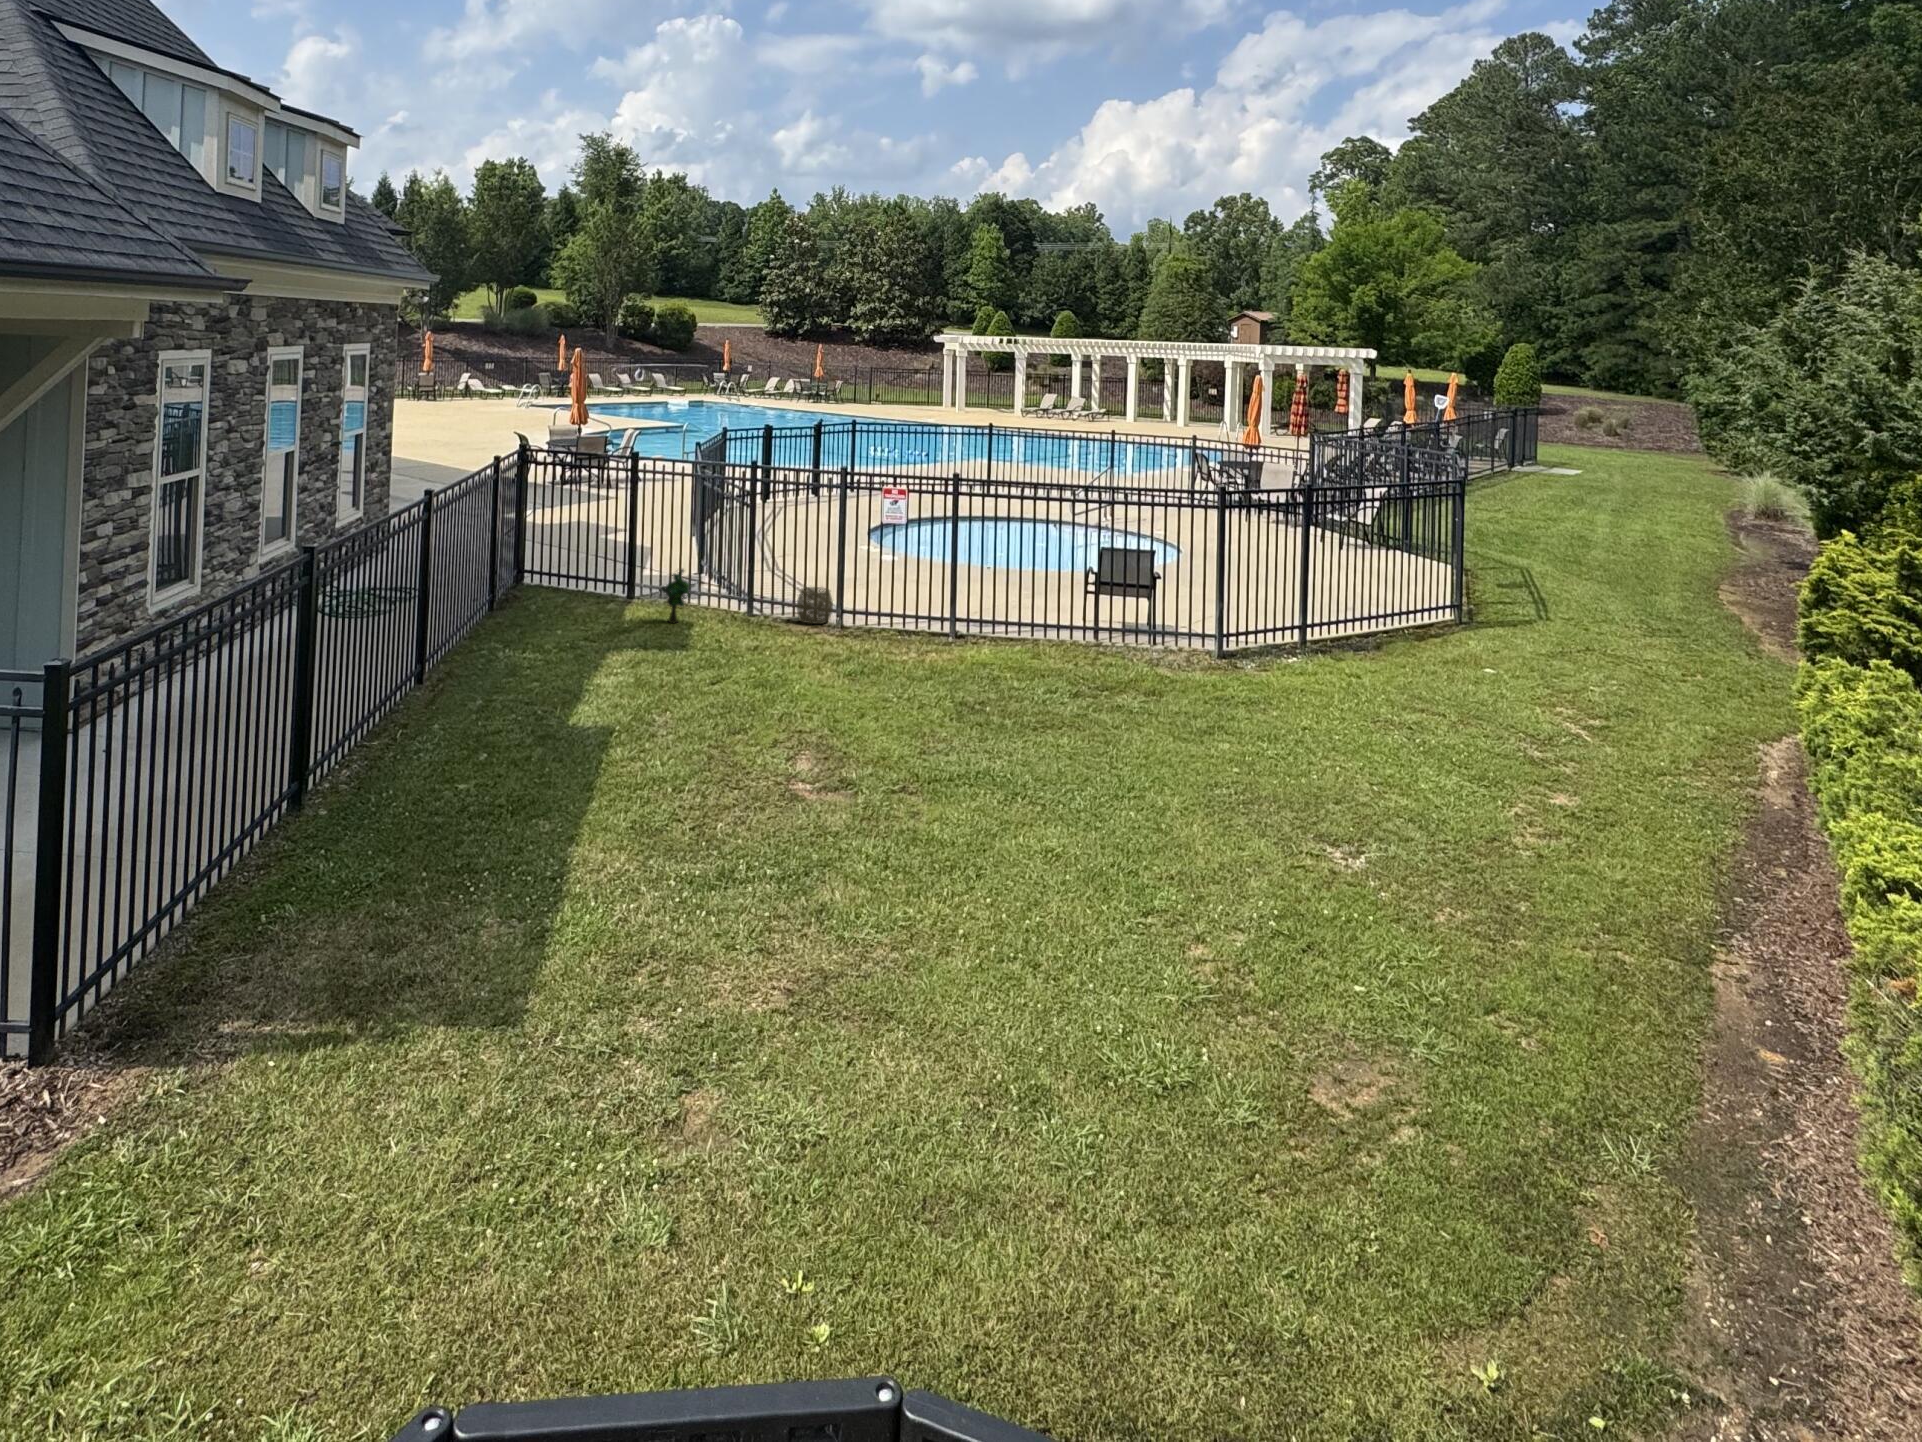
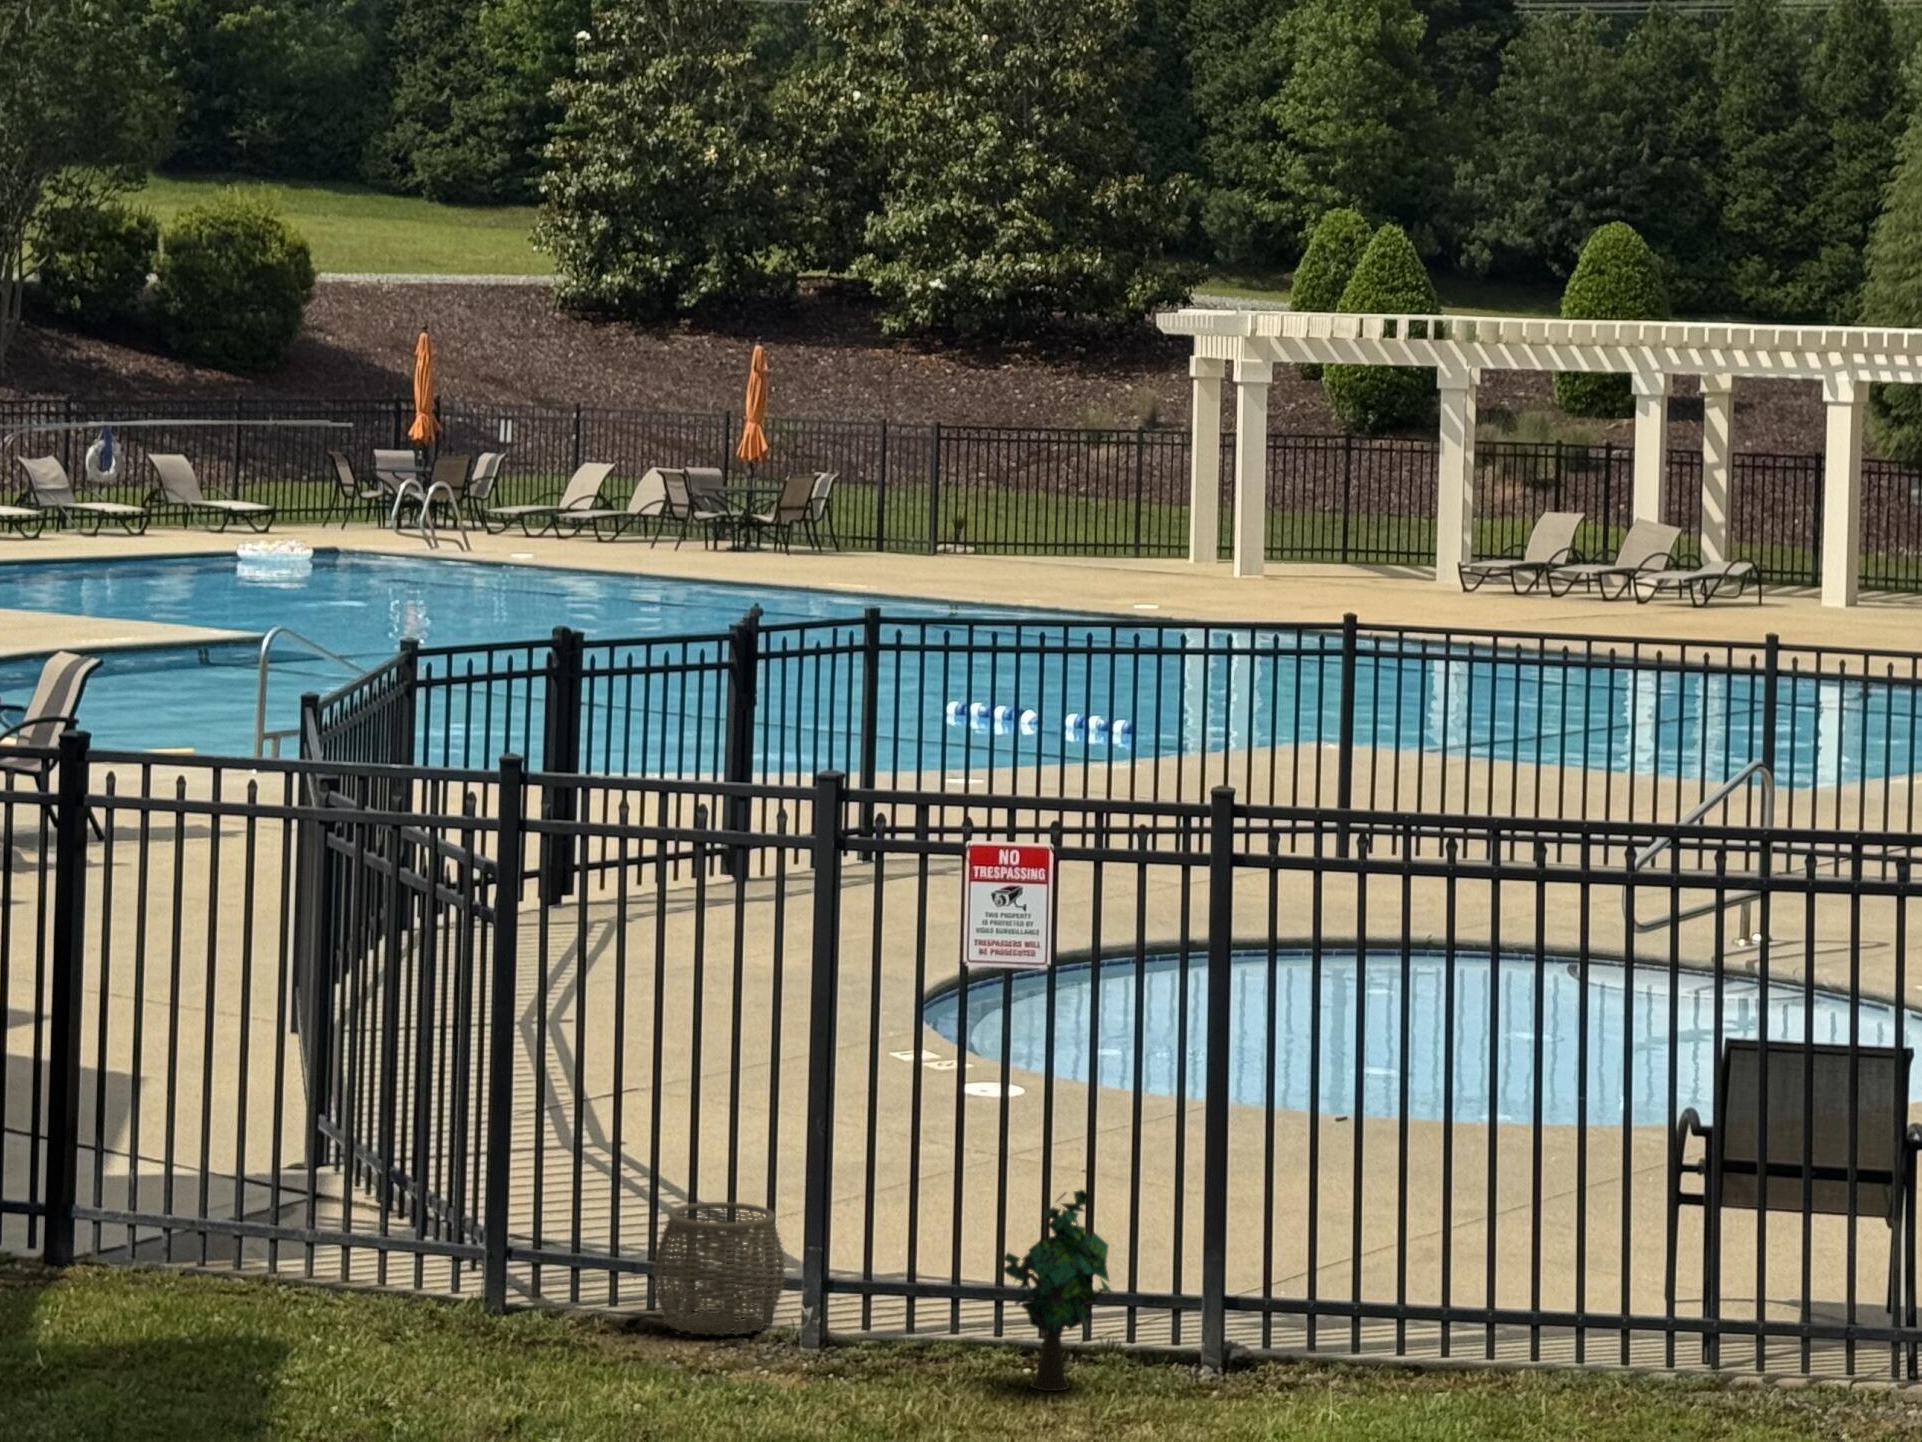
decorative plant: present [661,569,689,623] -> present [1002,1190,1112,1391]

